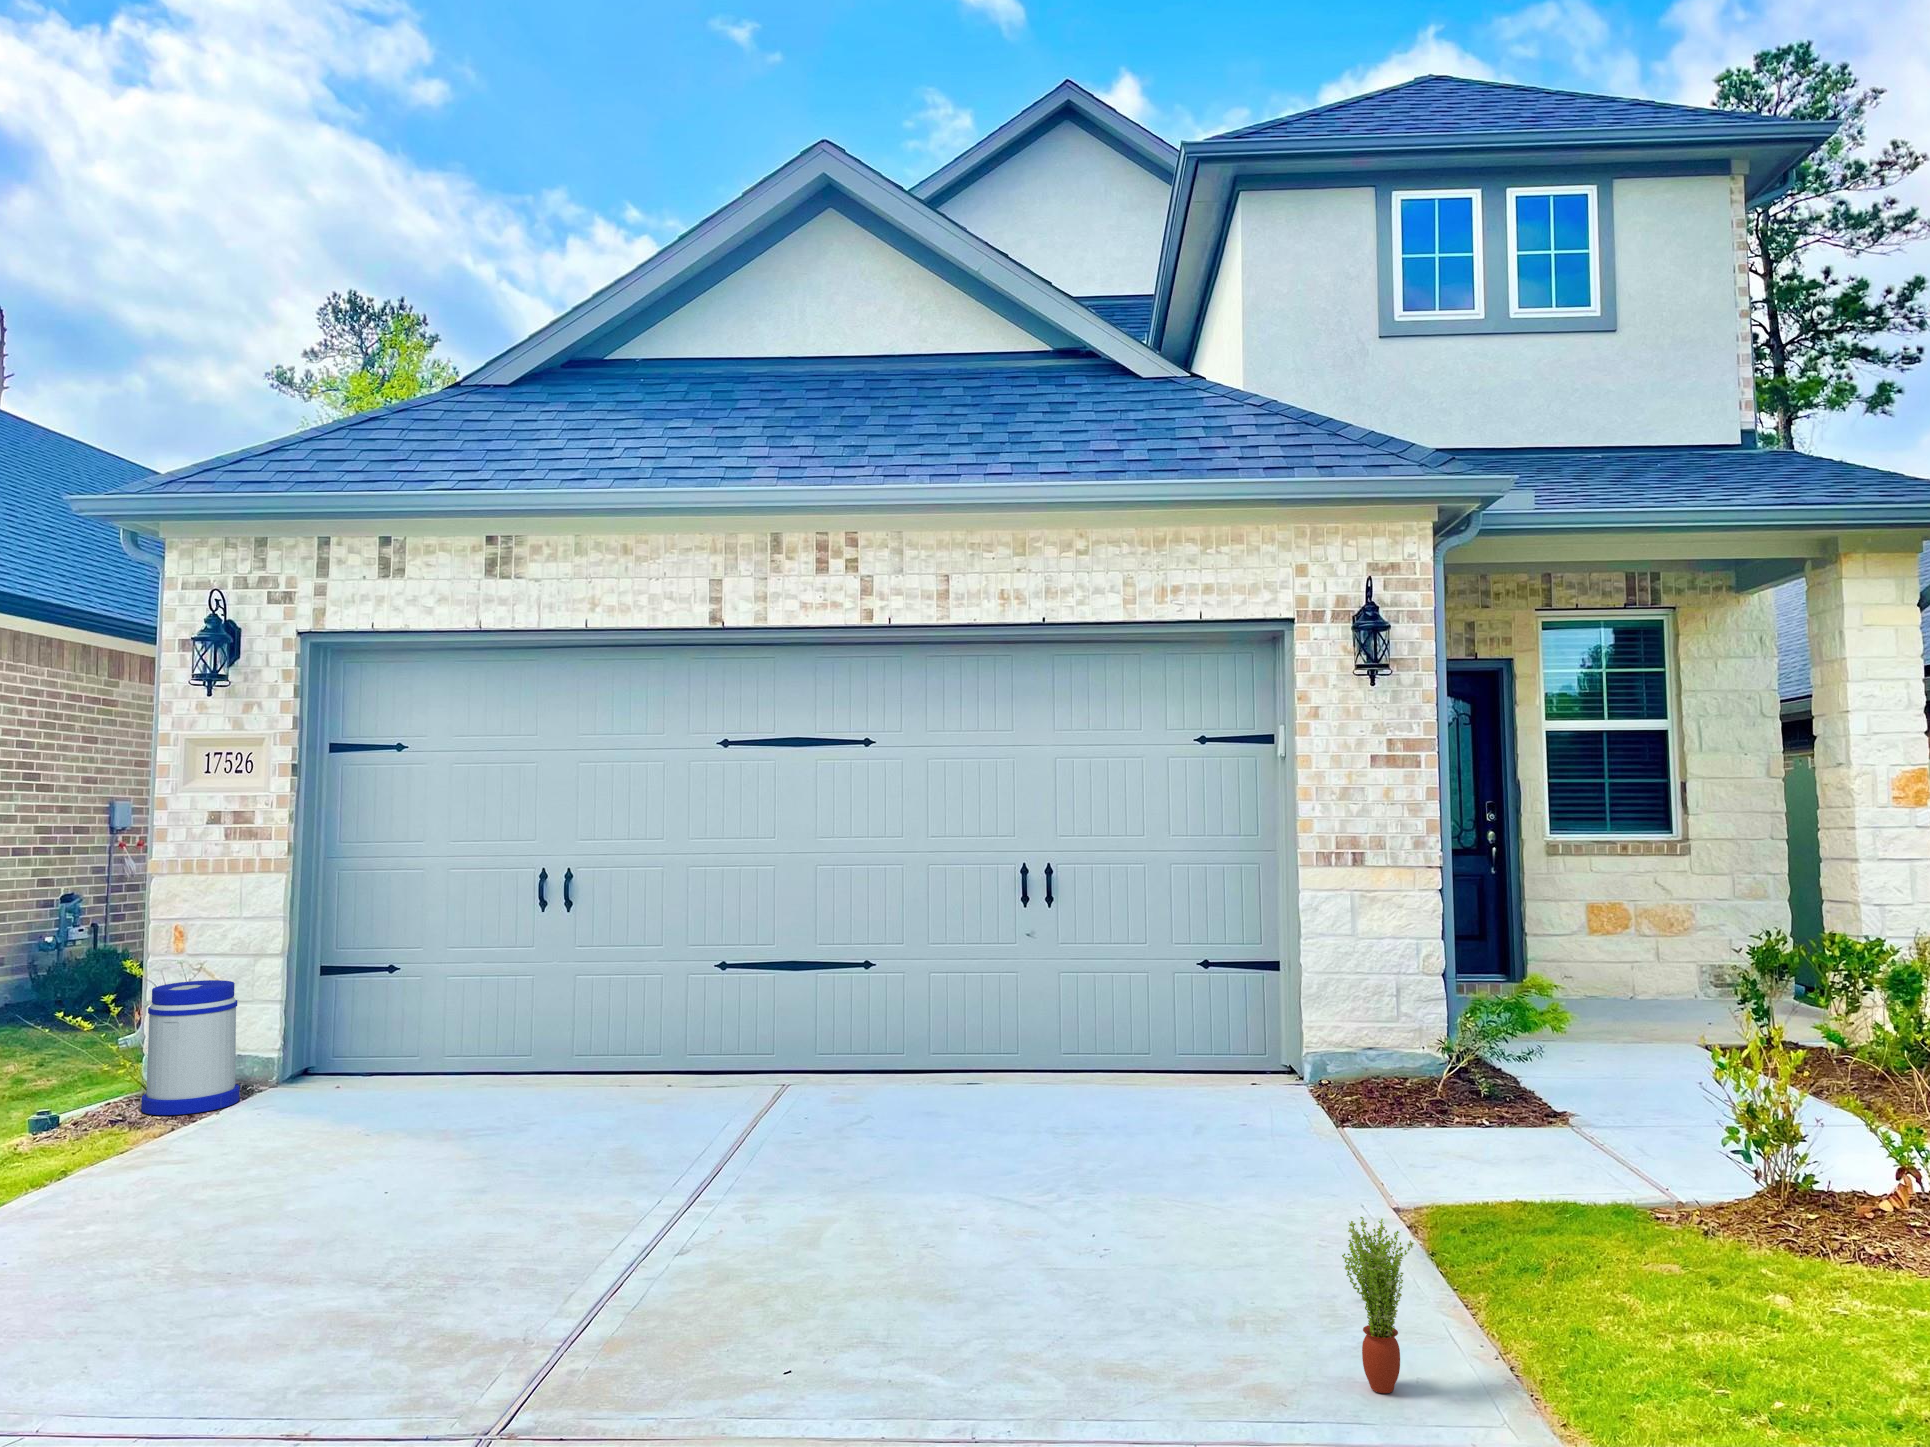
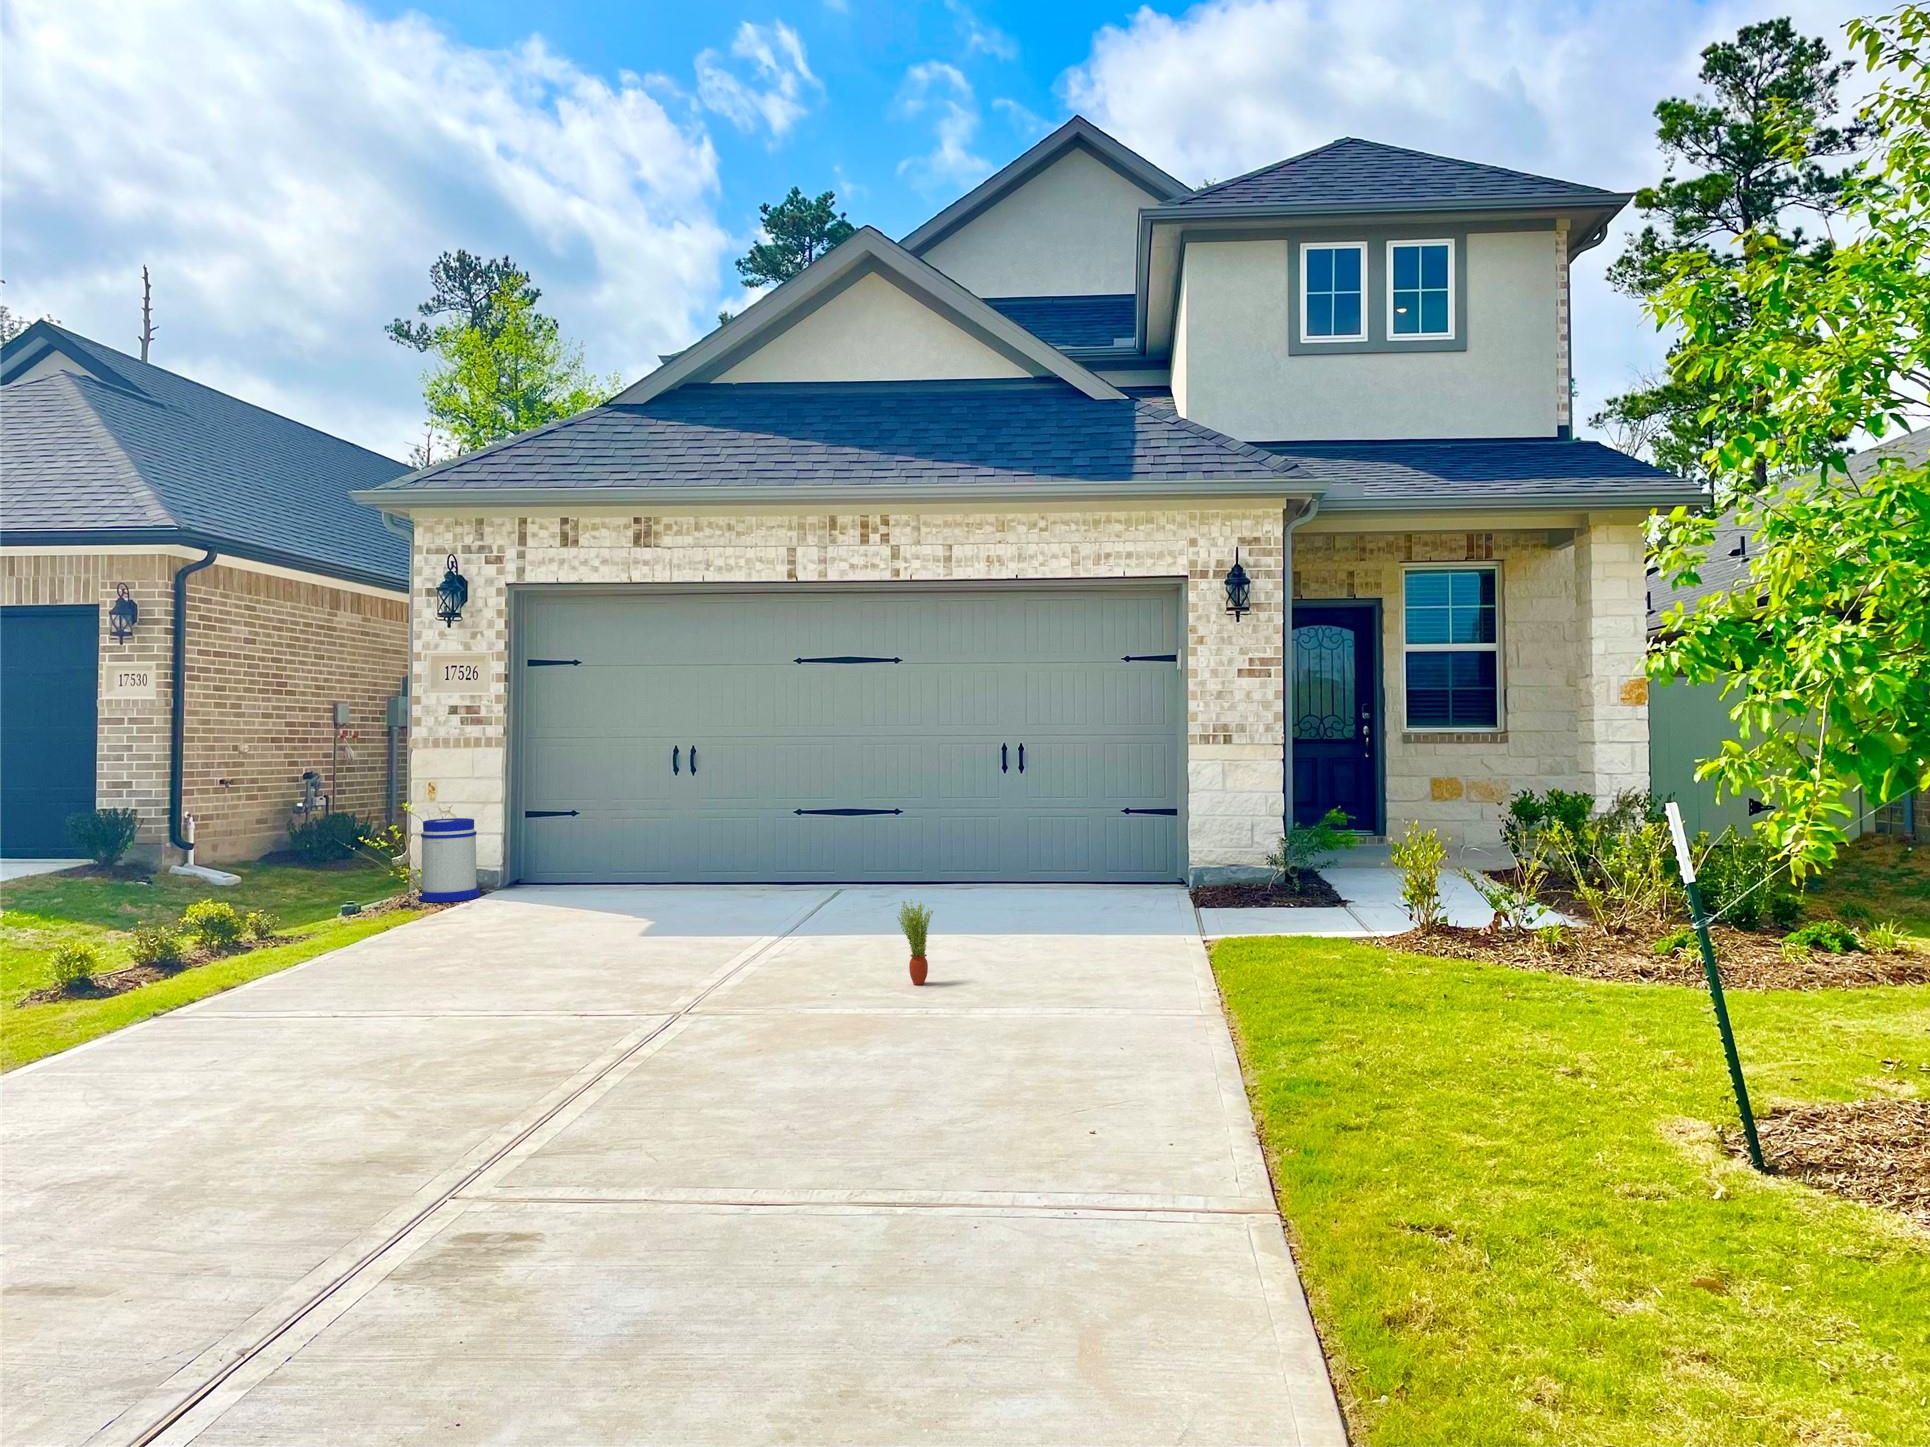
potted plant: present [1342,1217,1414,1393] -> present [897,899,933,985]

